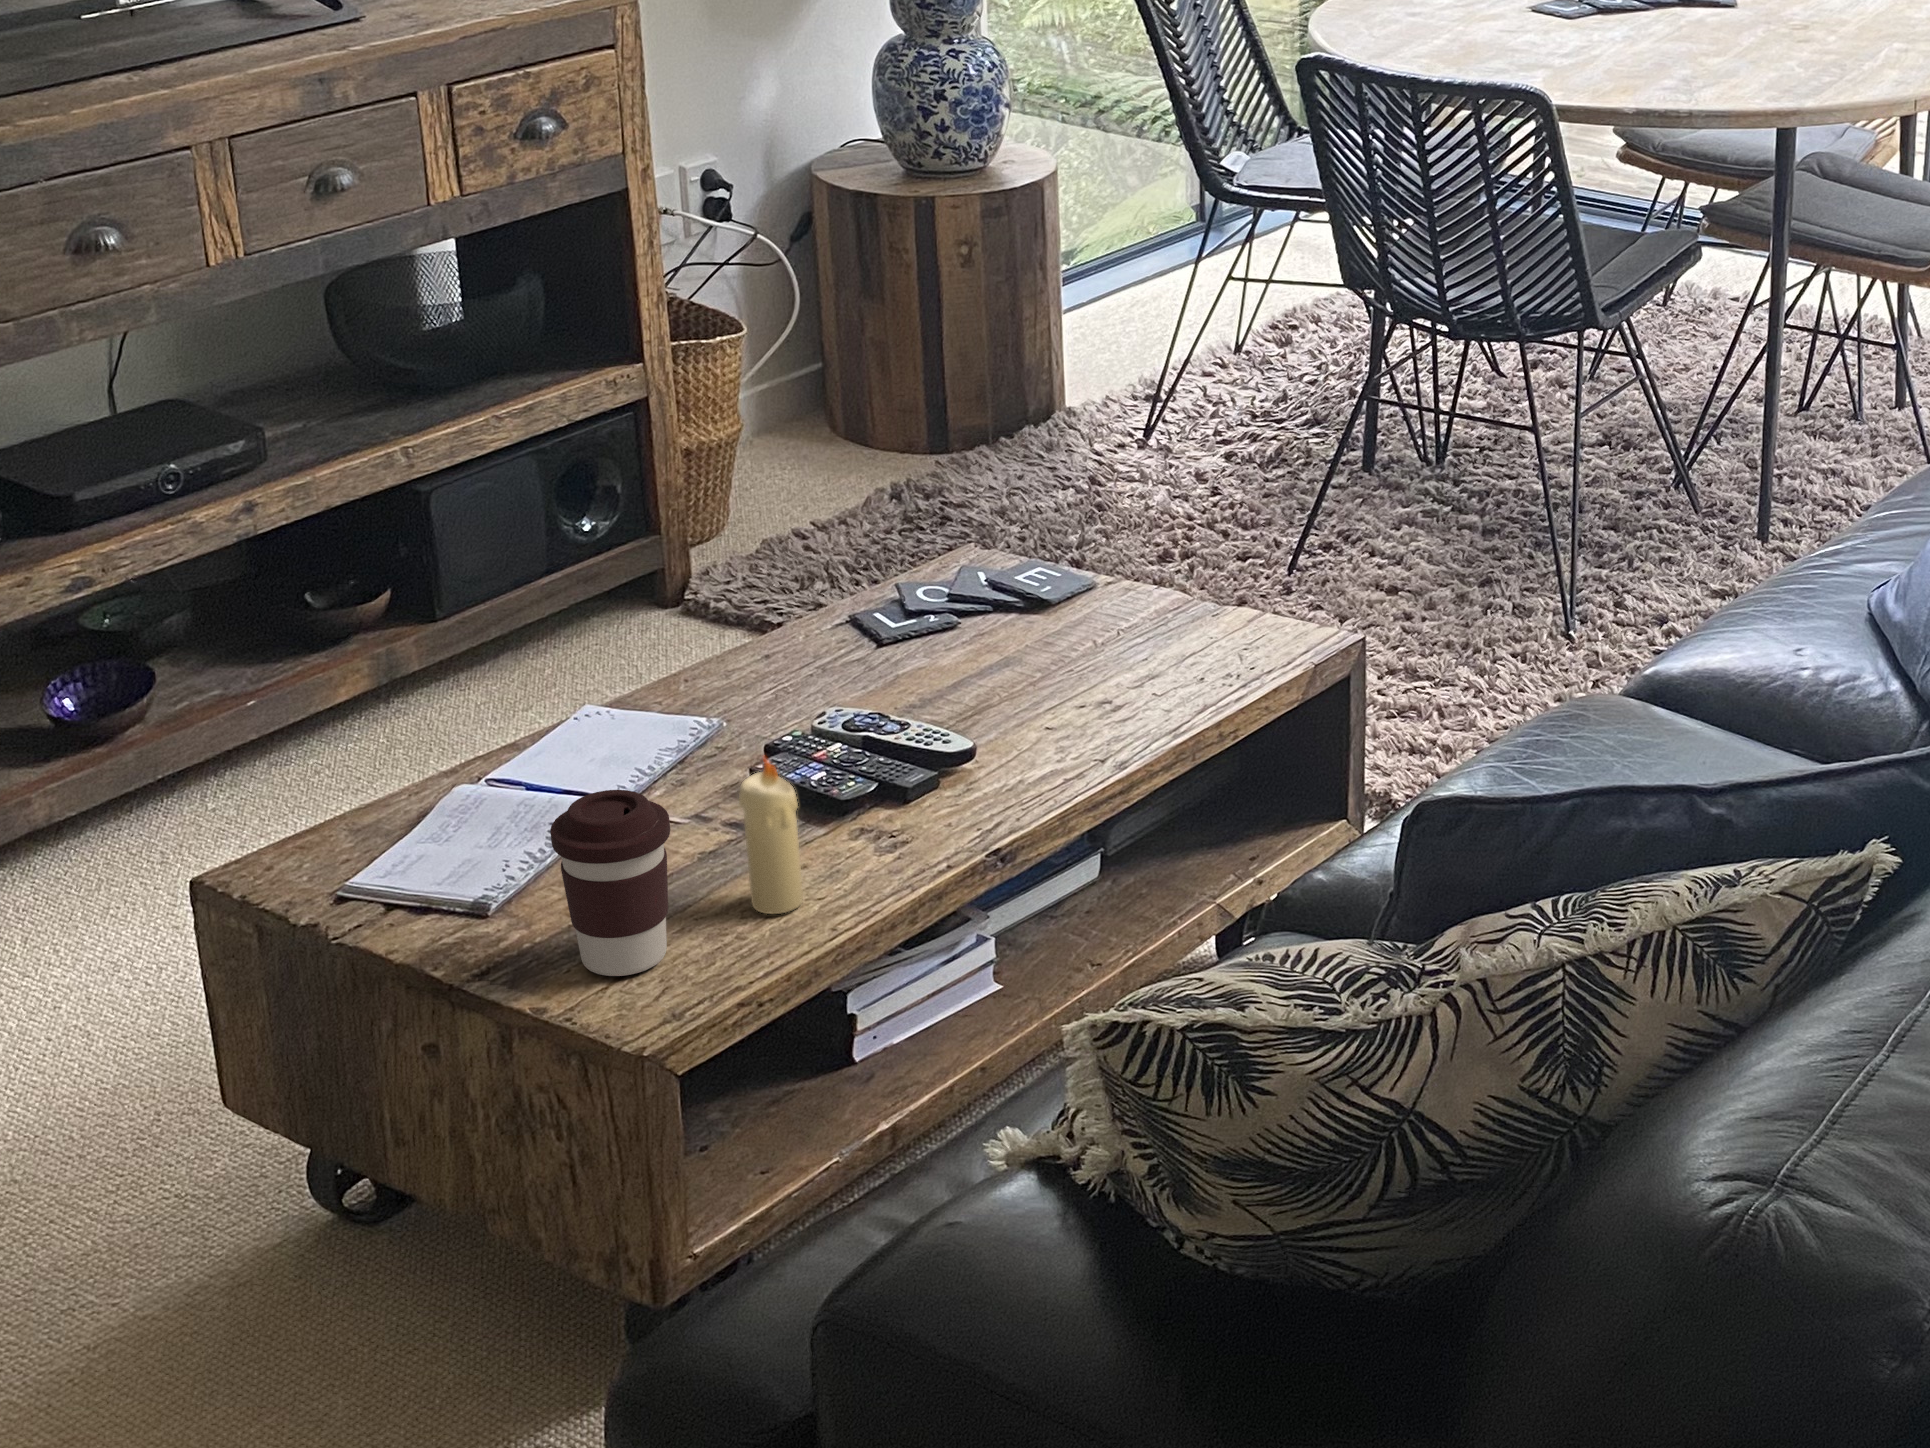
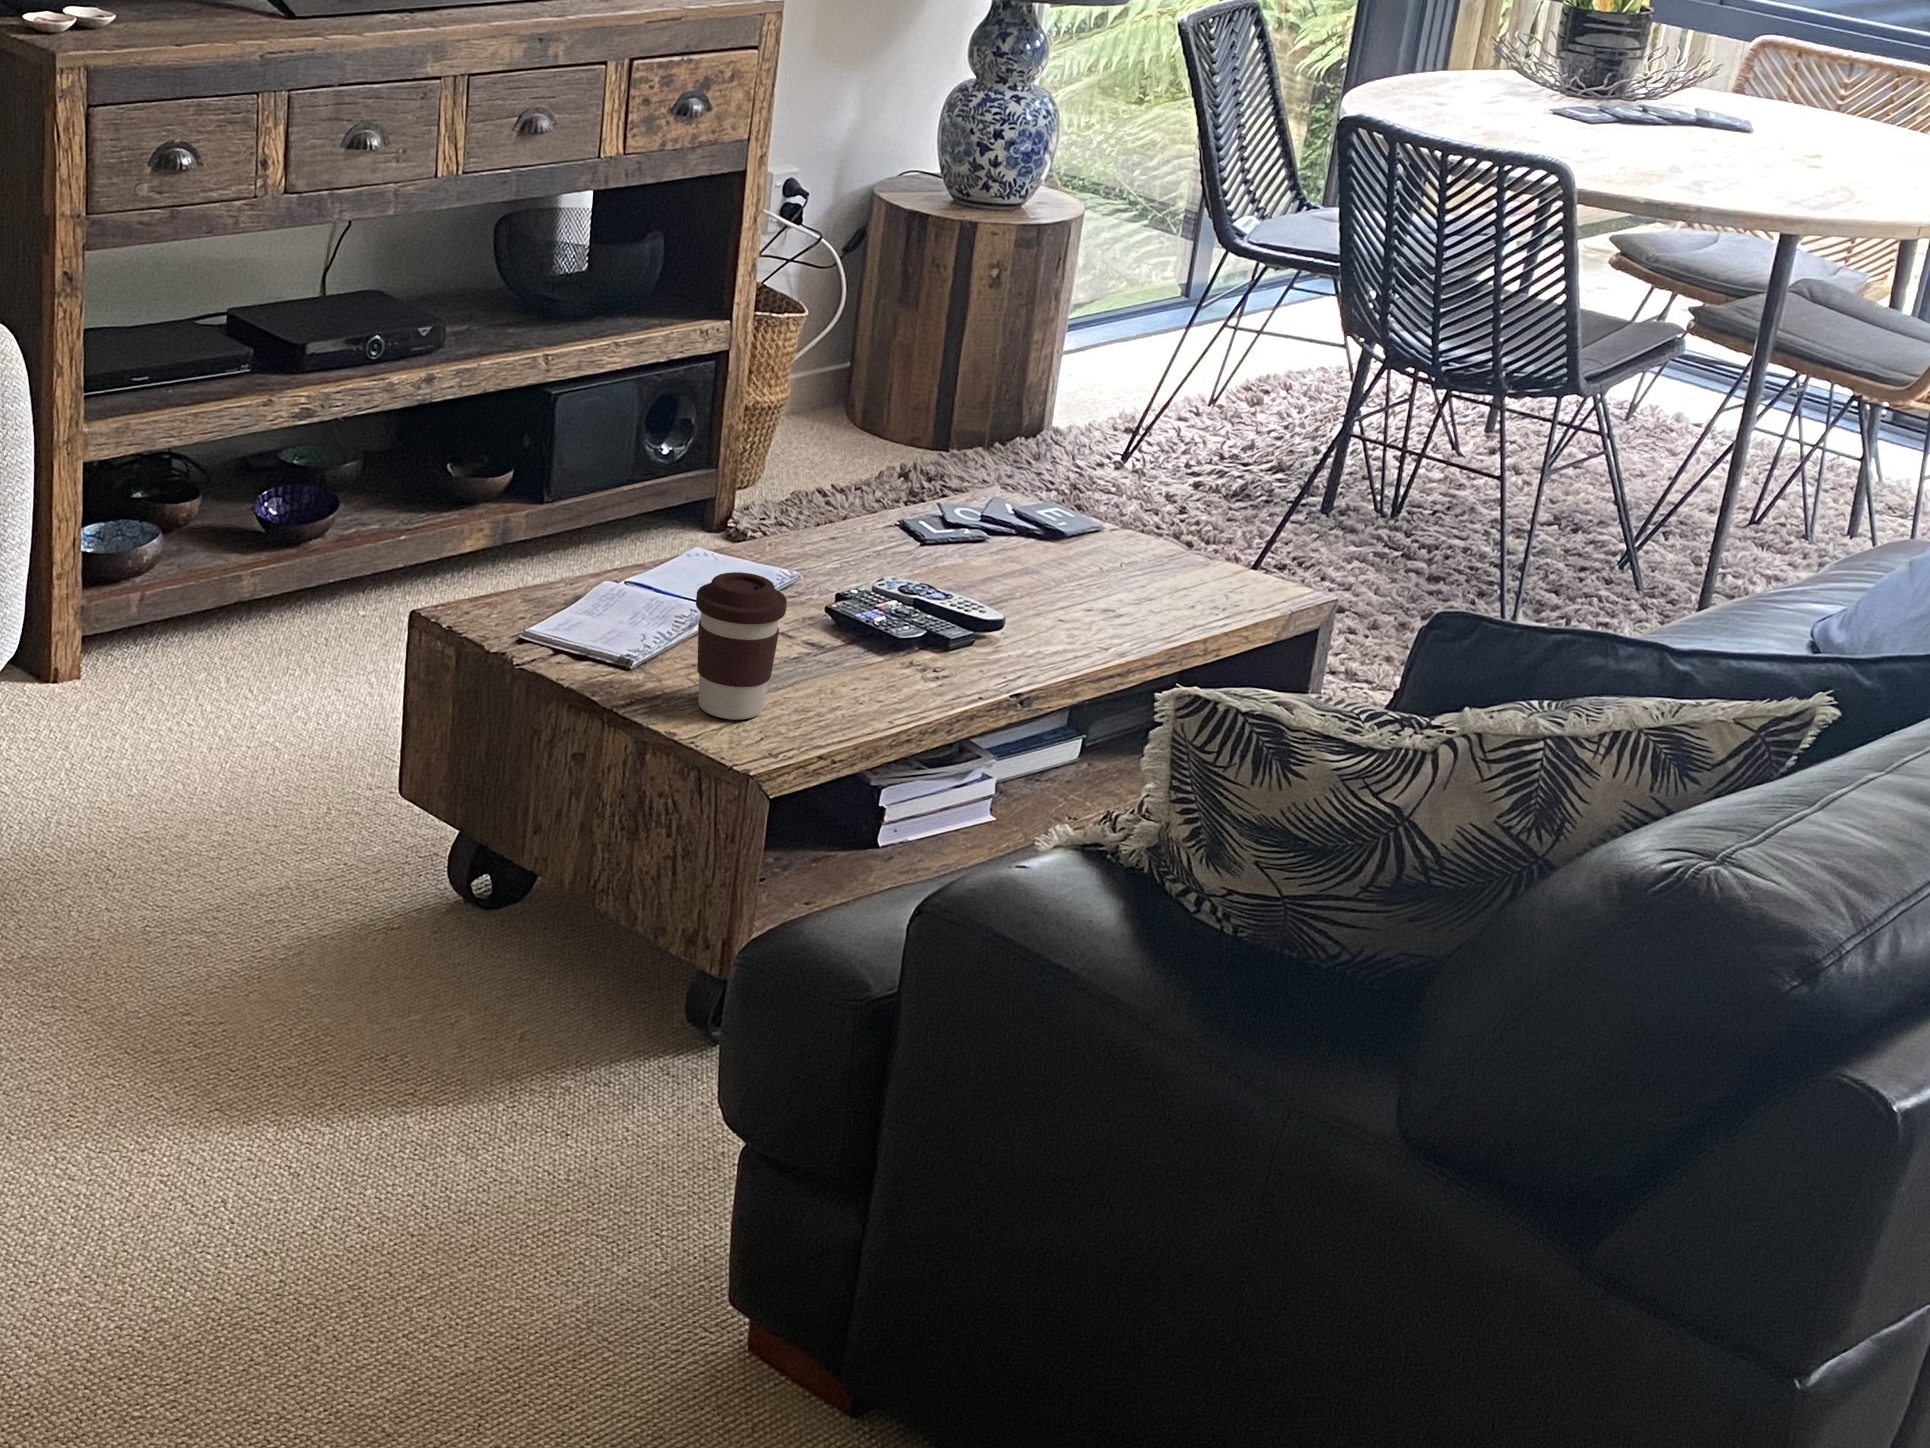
candle: present [739,757,803,914] -> none [829,569,881,701]

